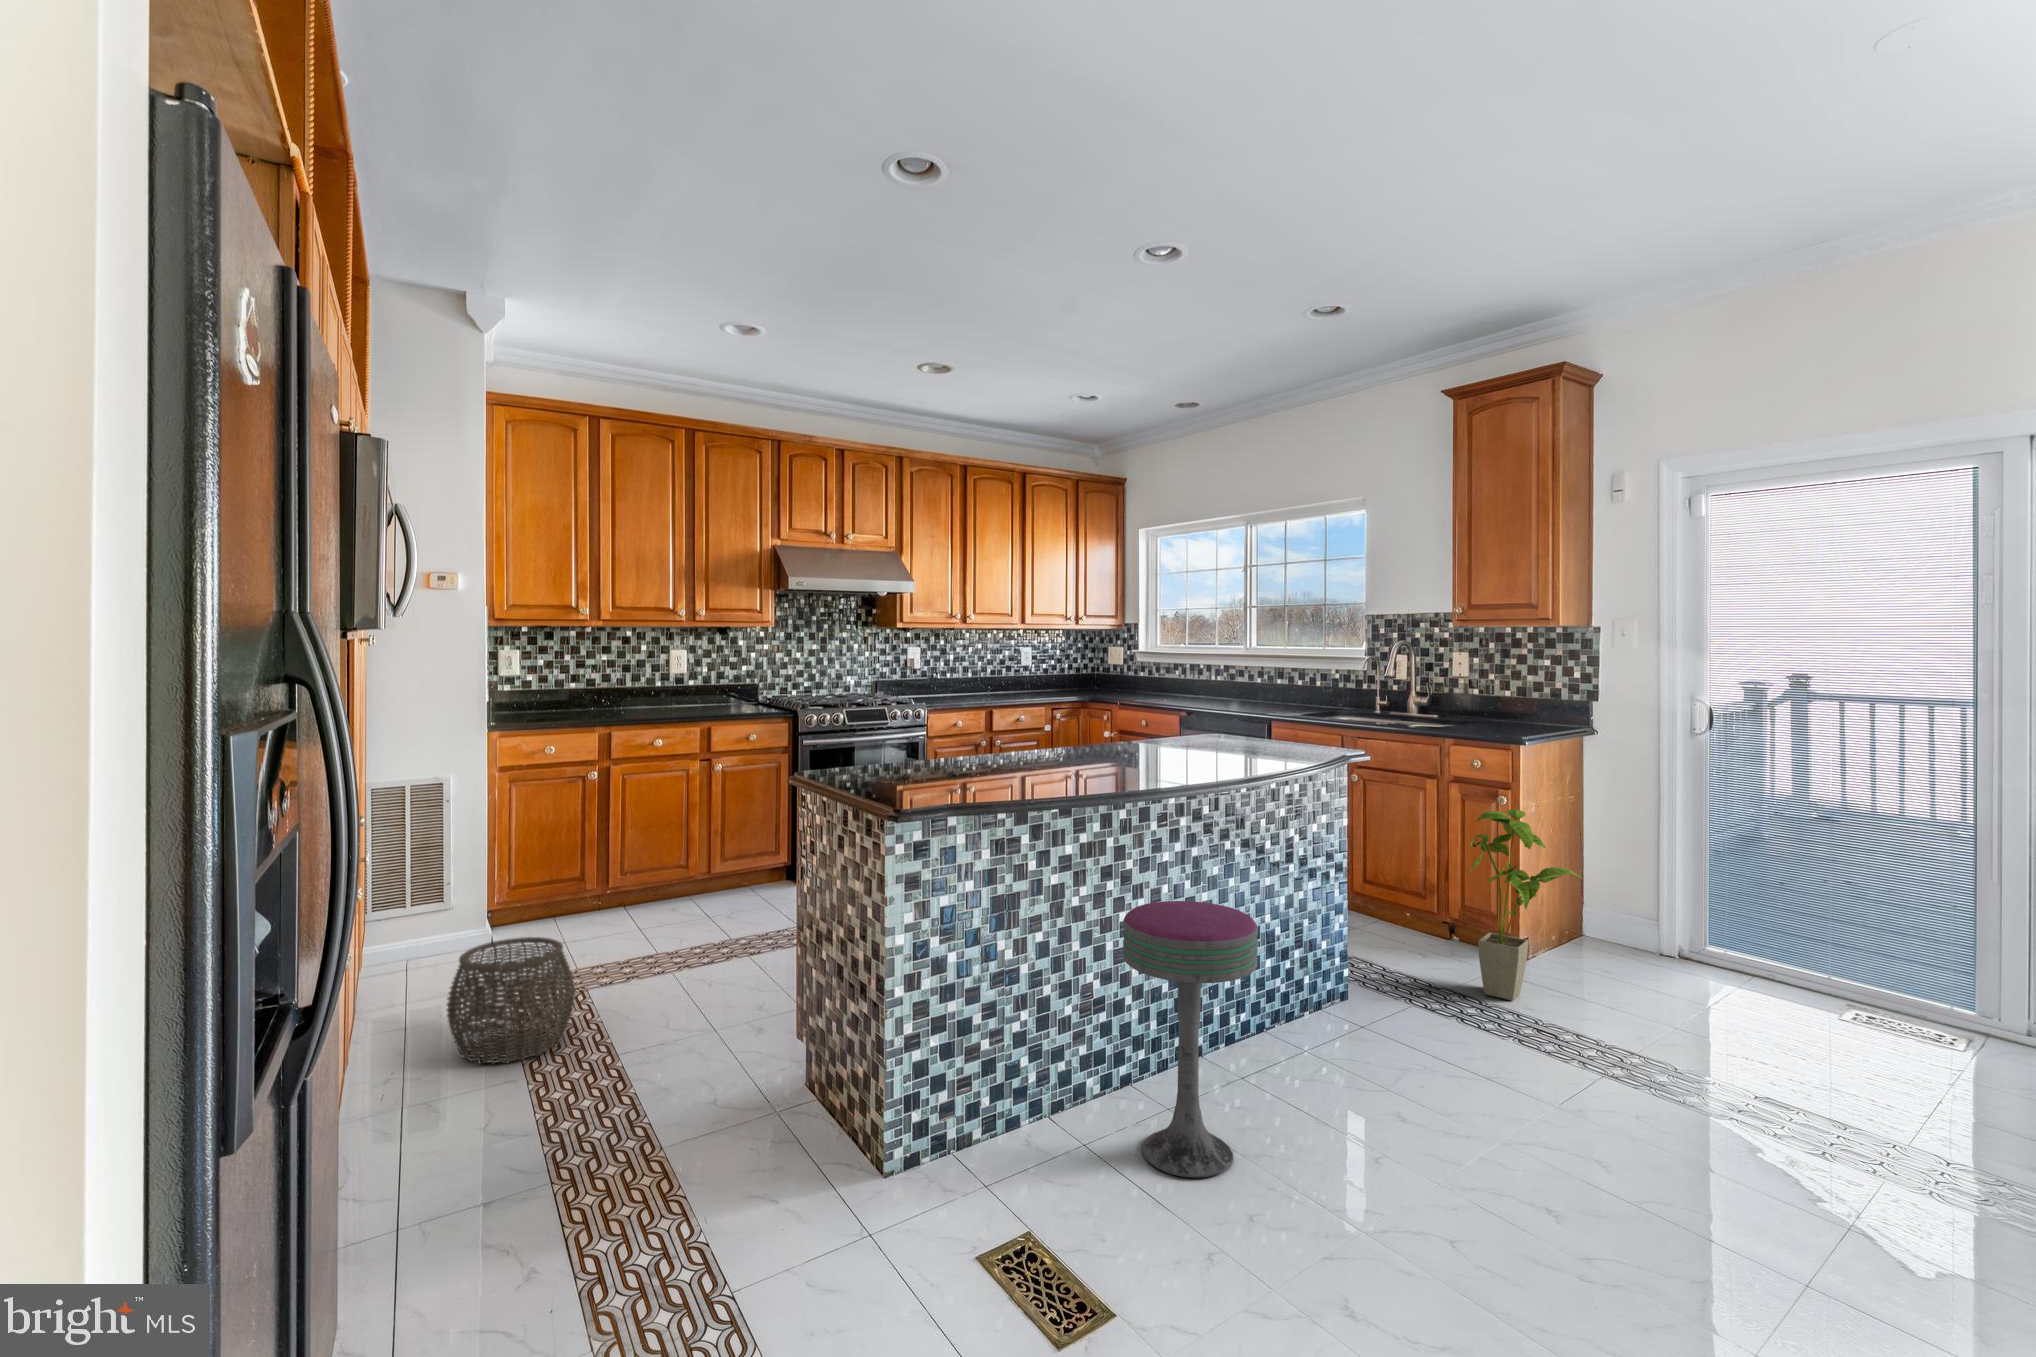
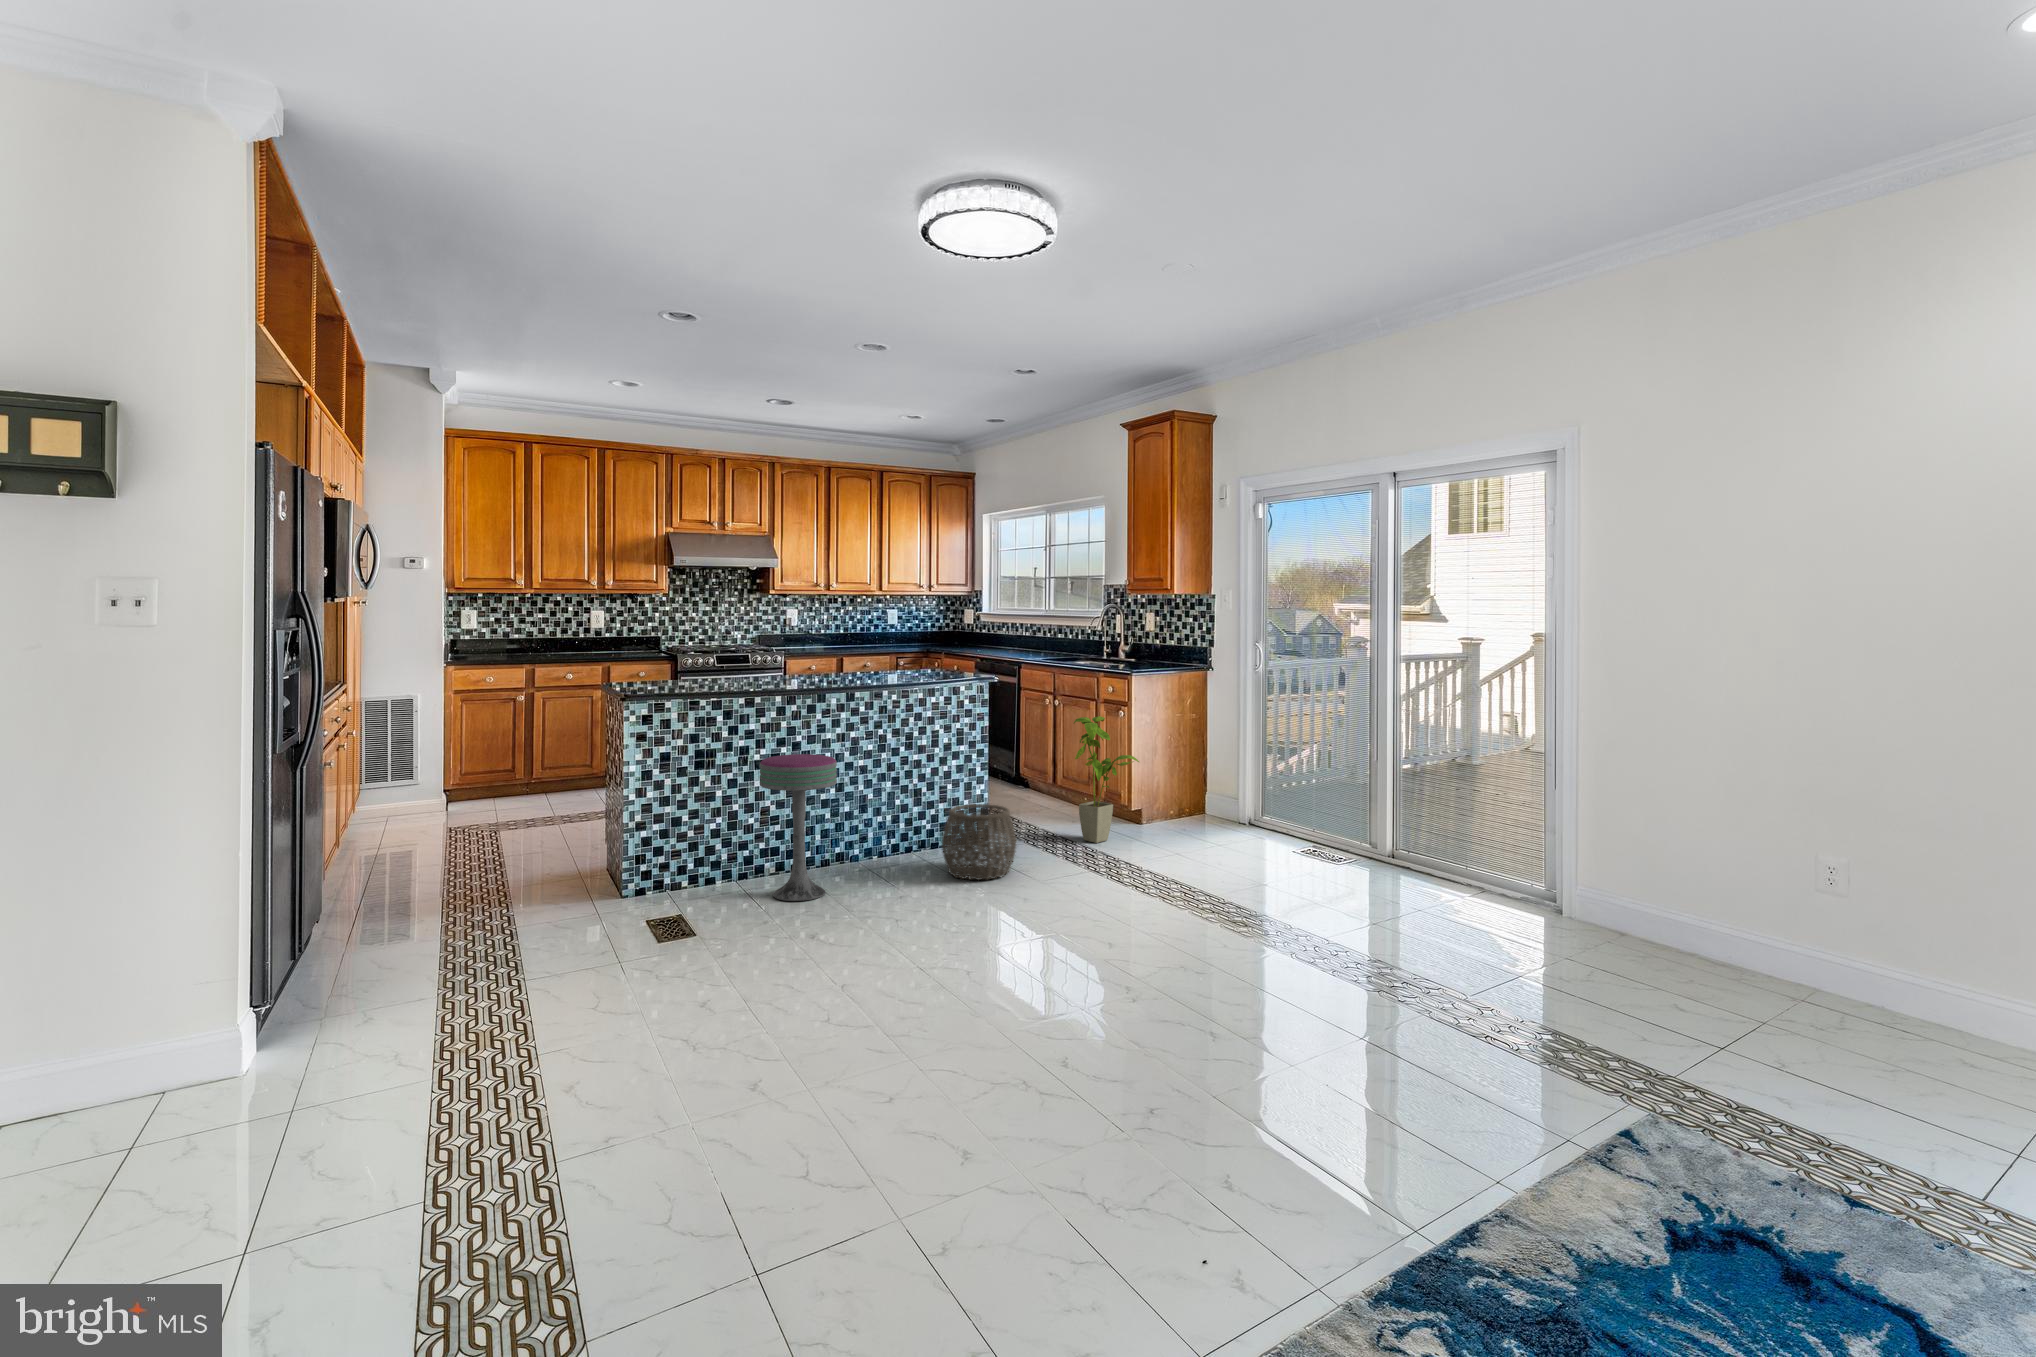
woven basket: present [447,937,575,1064] -> present [942,804,1016,880]

